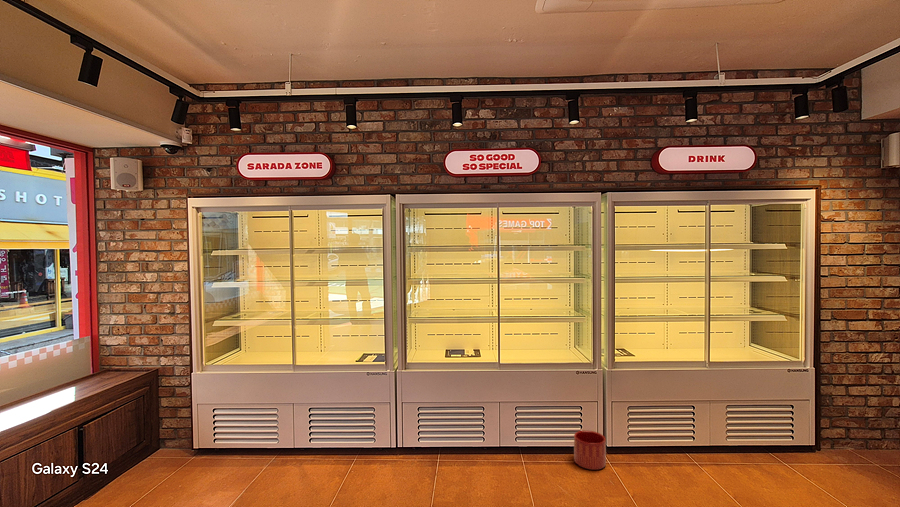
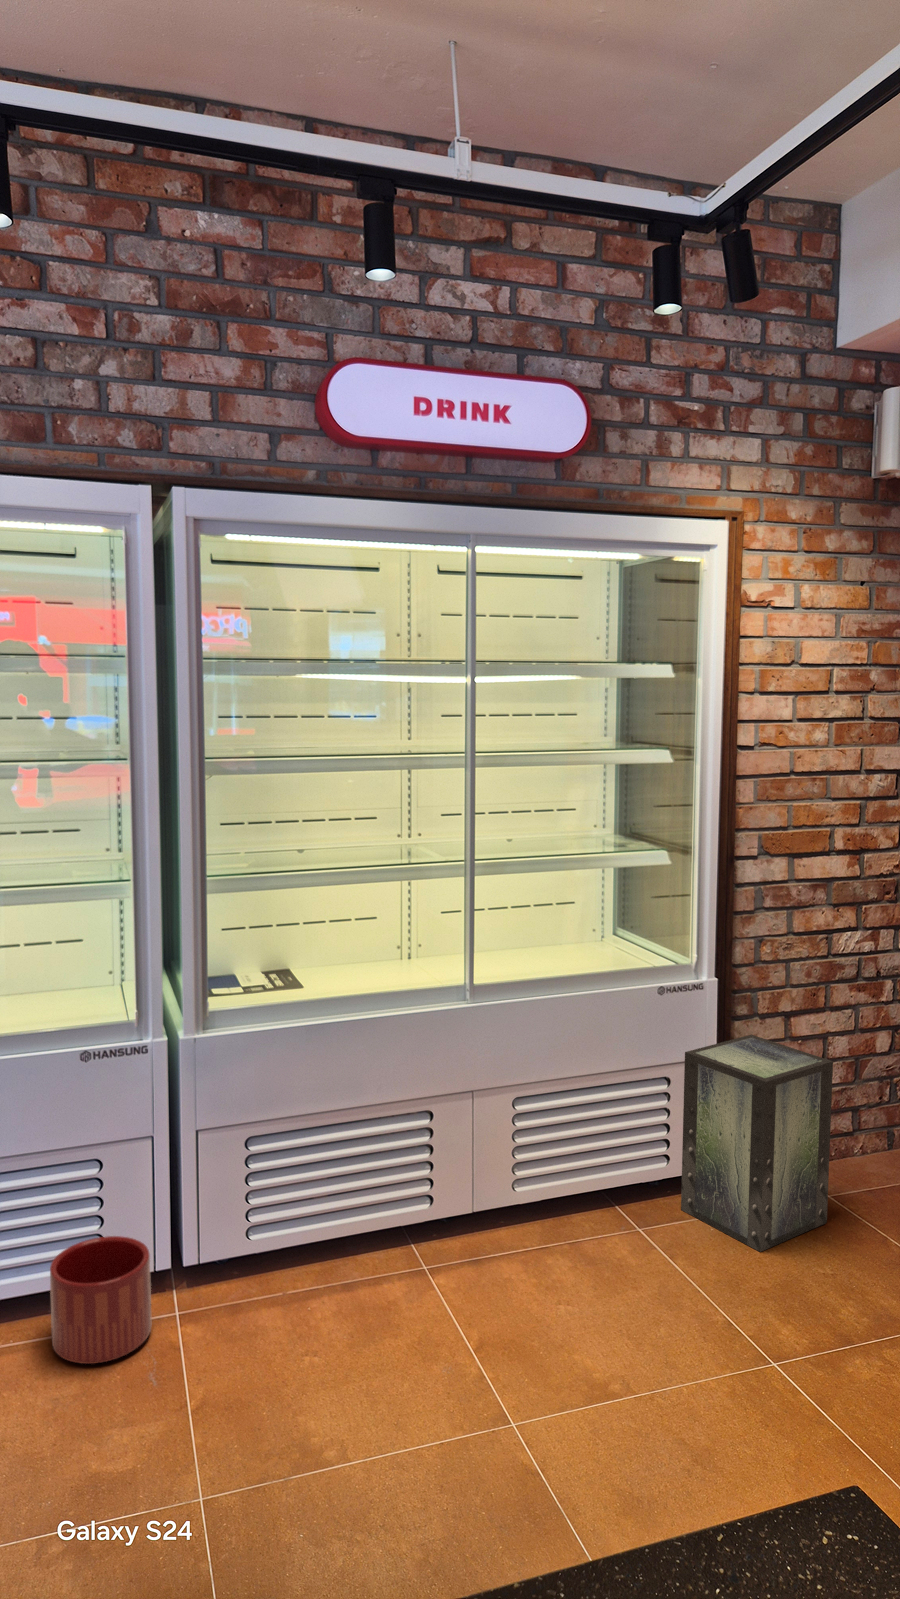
storage box: none [801,391,877,478] -> present [681,1035,833,1252]

